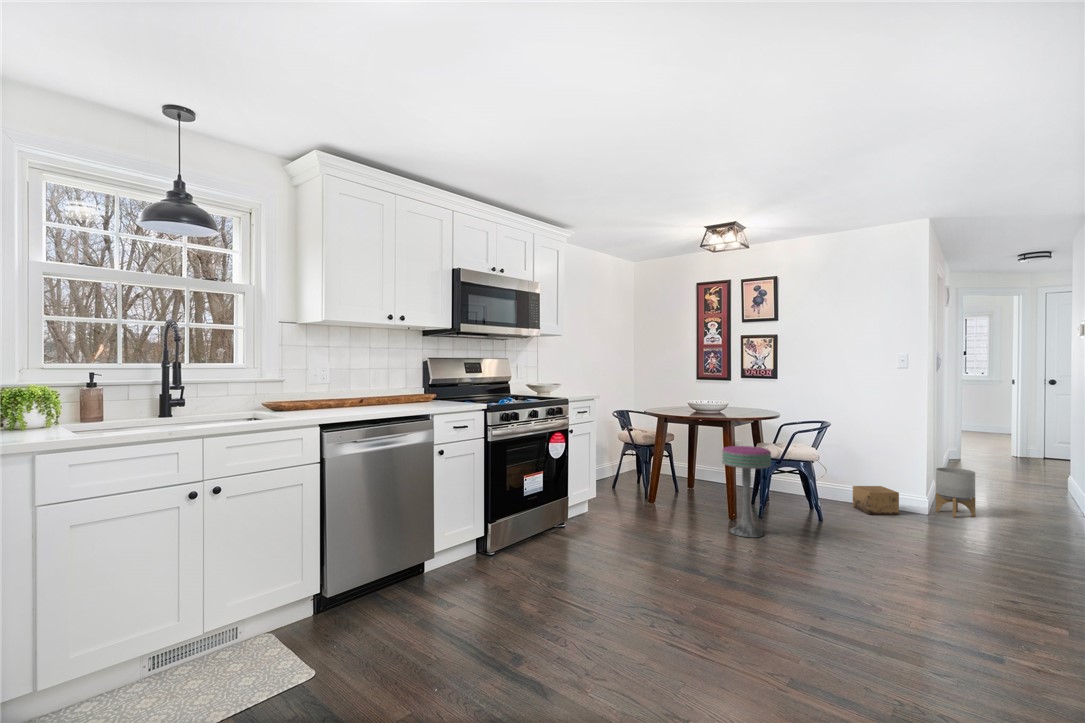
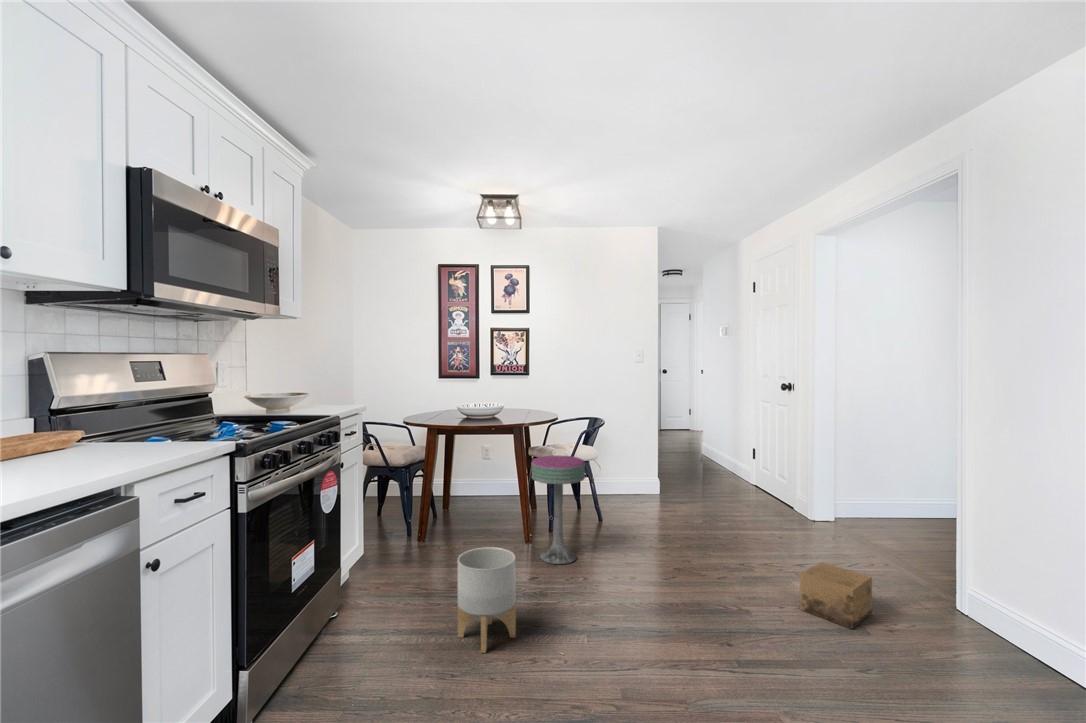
planter: present [936,468,976,517] -> present [458,547,516,653]
cardboard box: present [853,486,899,515] -> present [800,562,872,629]

